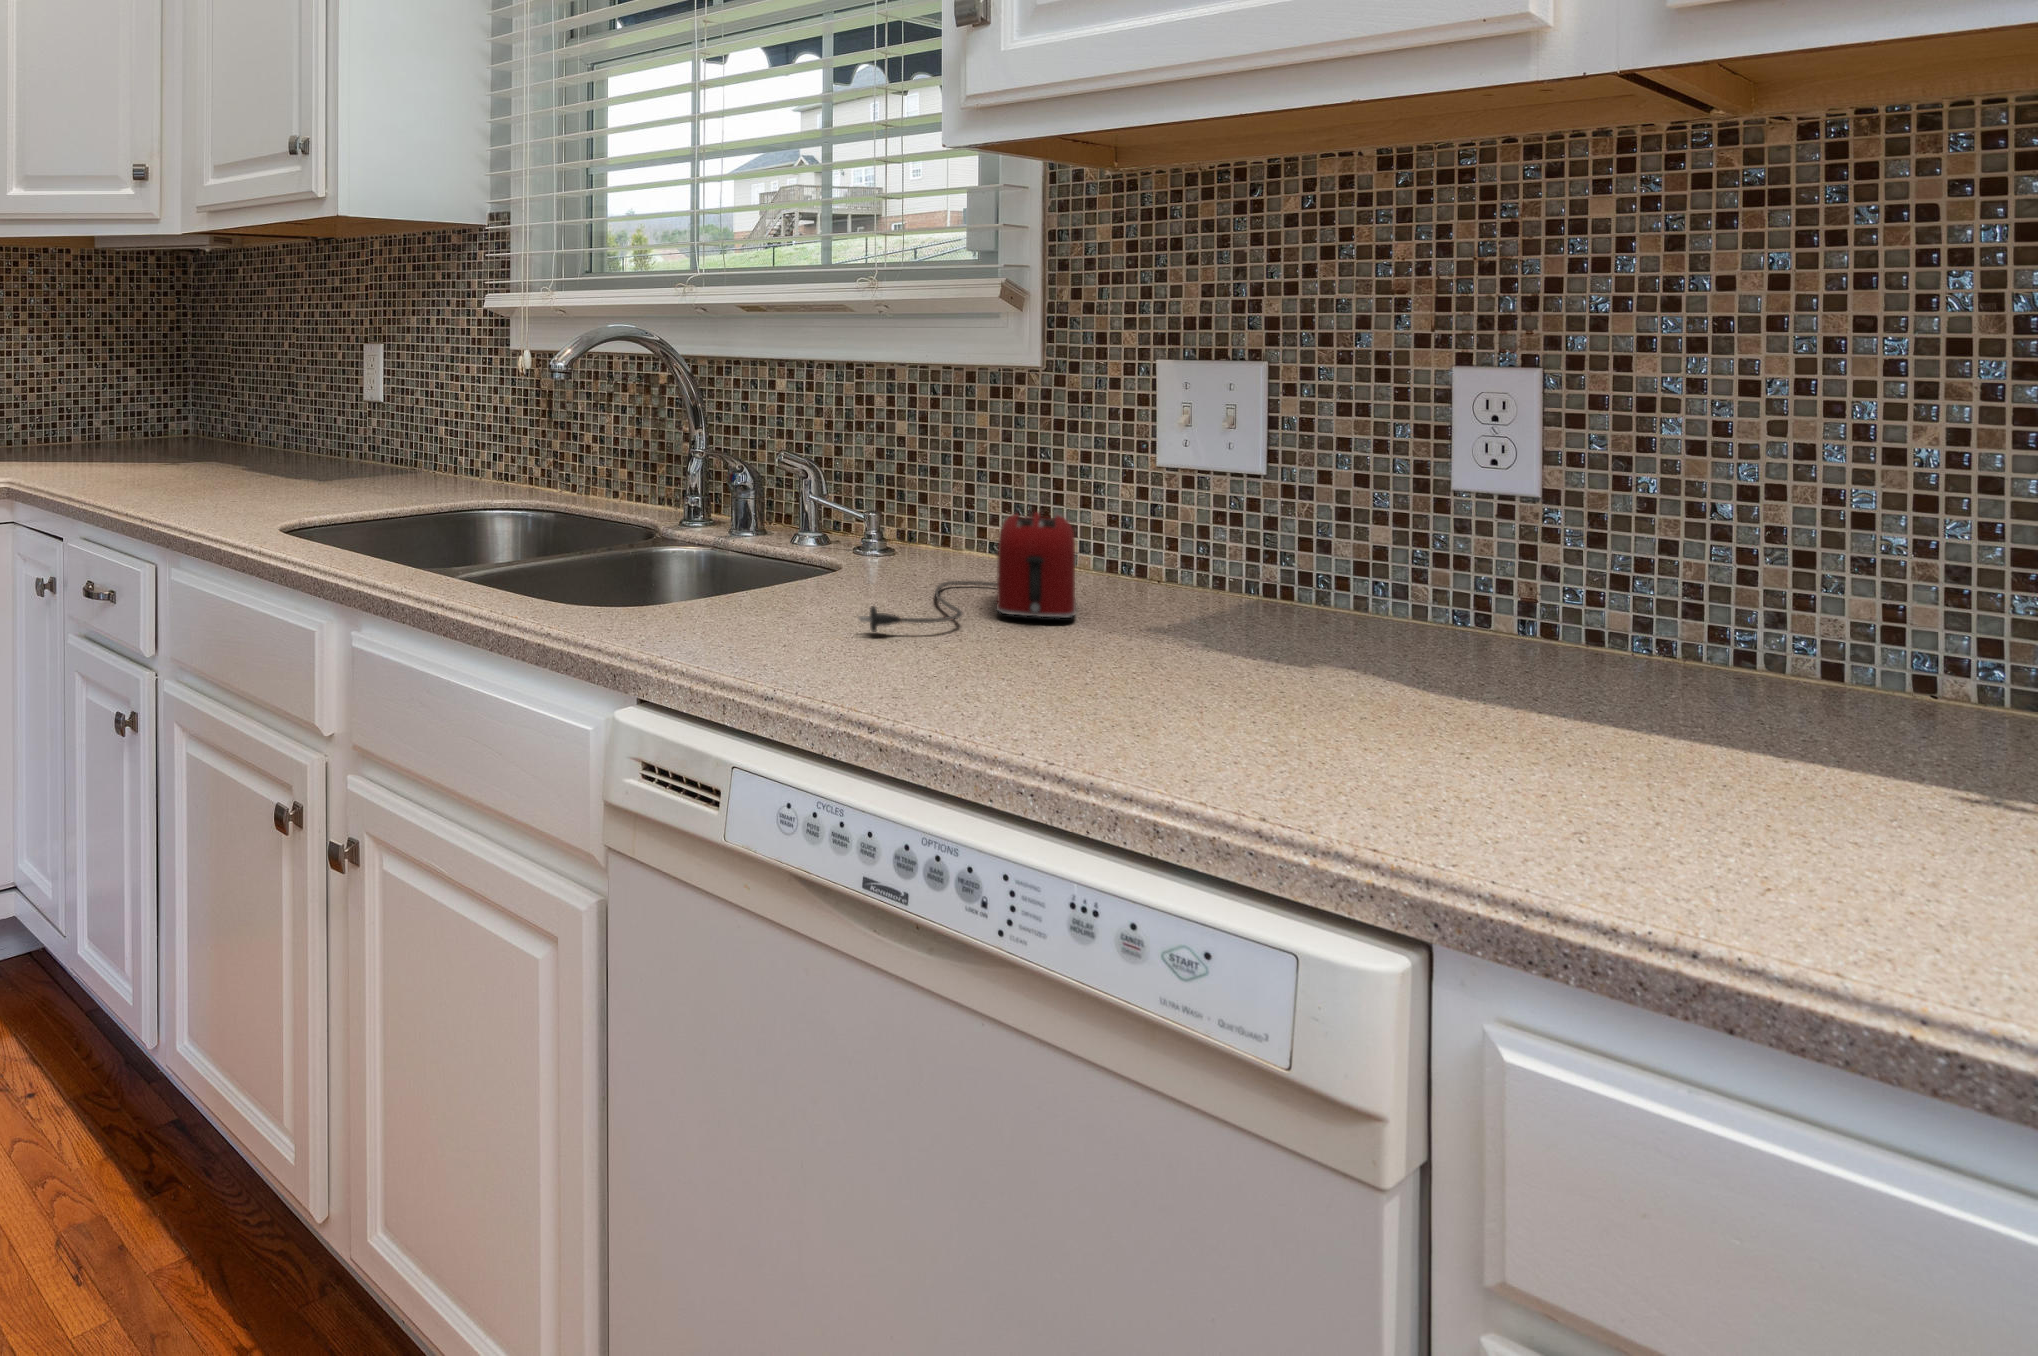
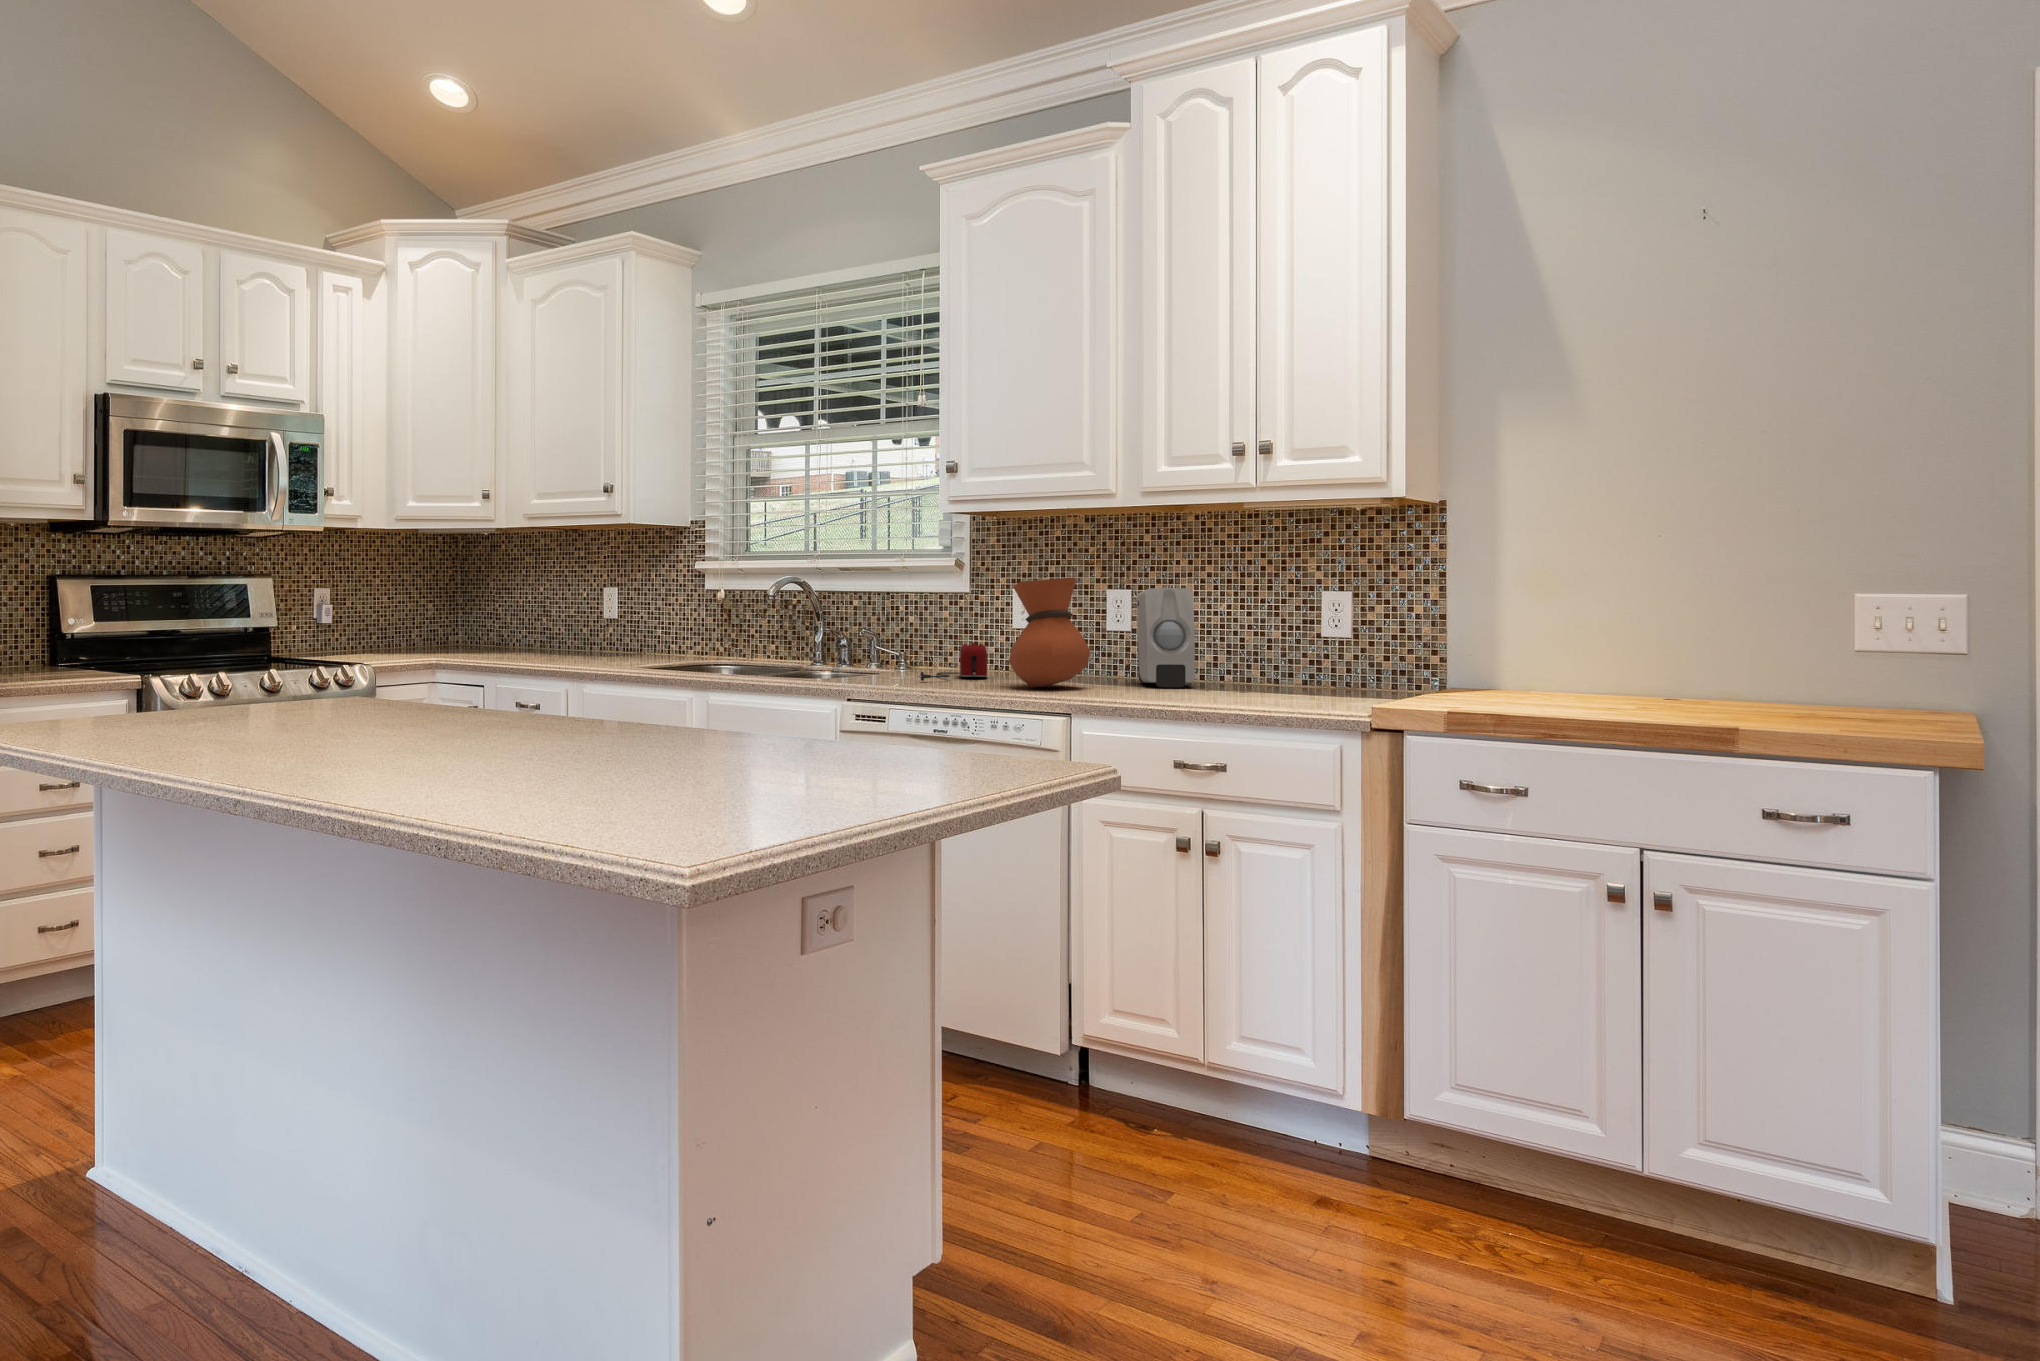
vase: none [1135,335,1435,710] -> present [1009,578,1090,687]
soap dispenser: none [1585,375,1876,747] -> present [1137,588,1195,687]

